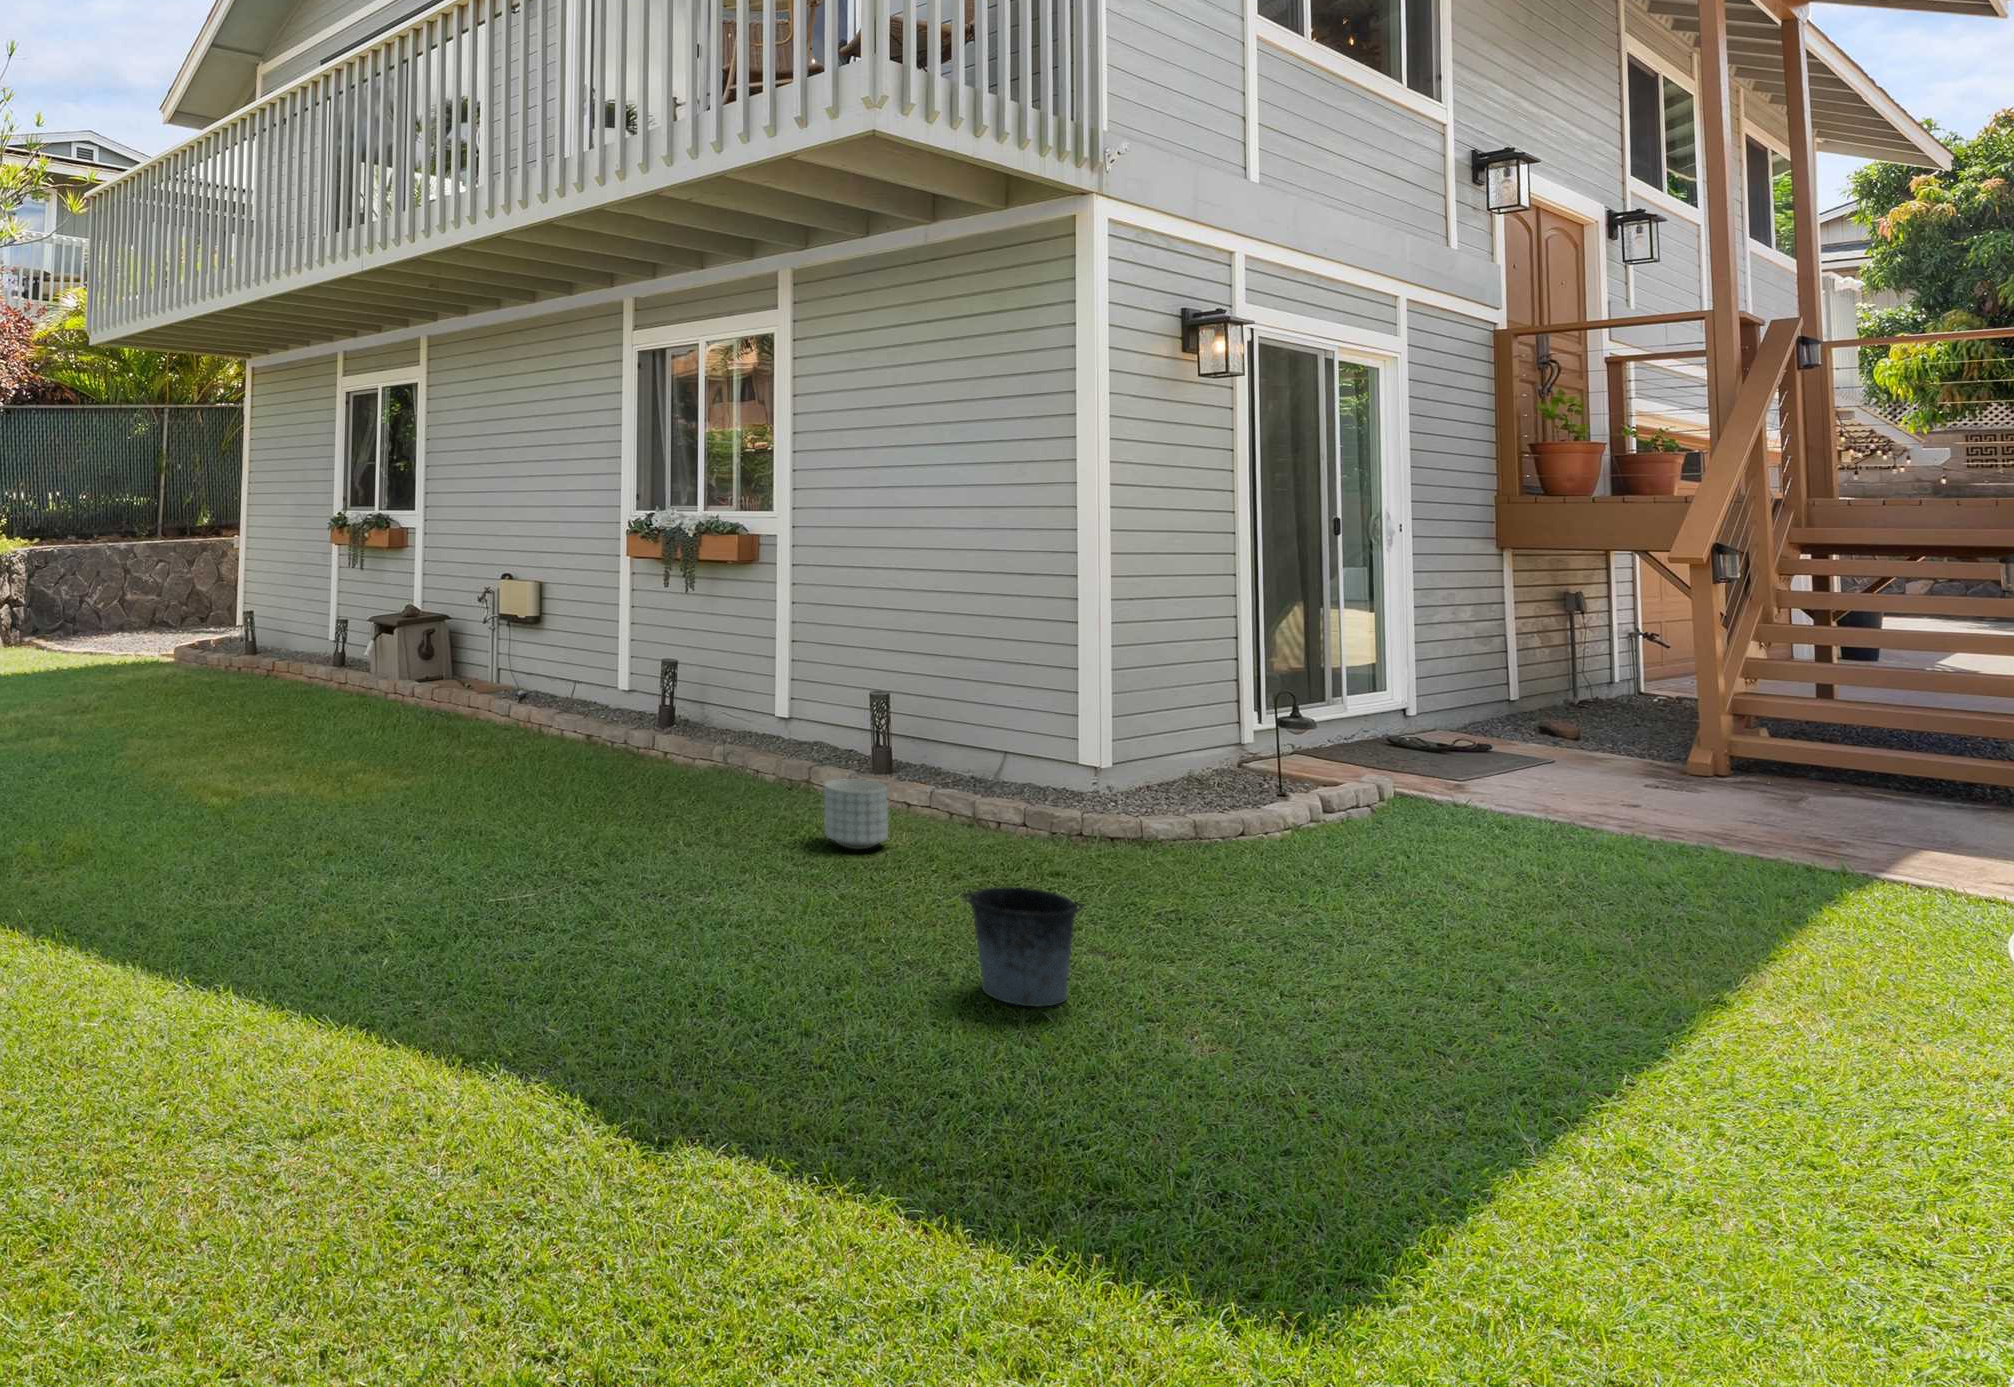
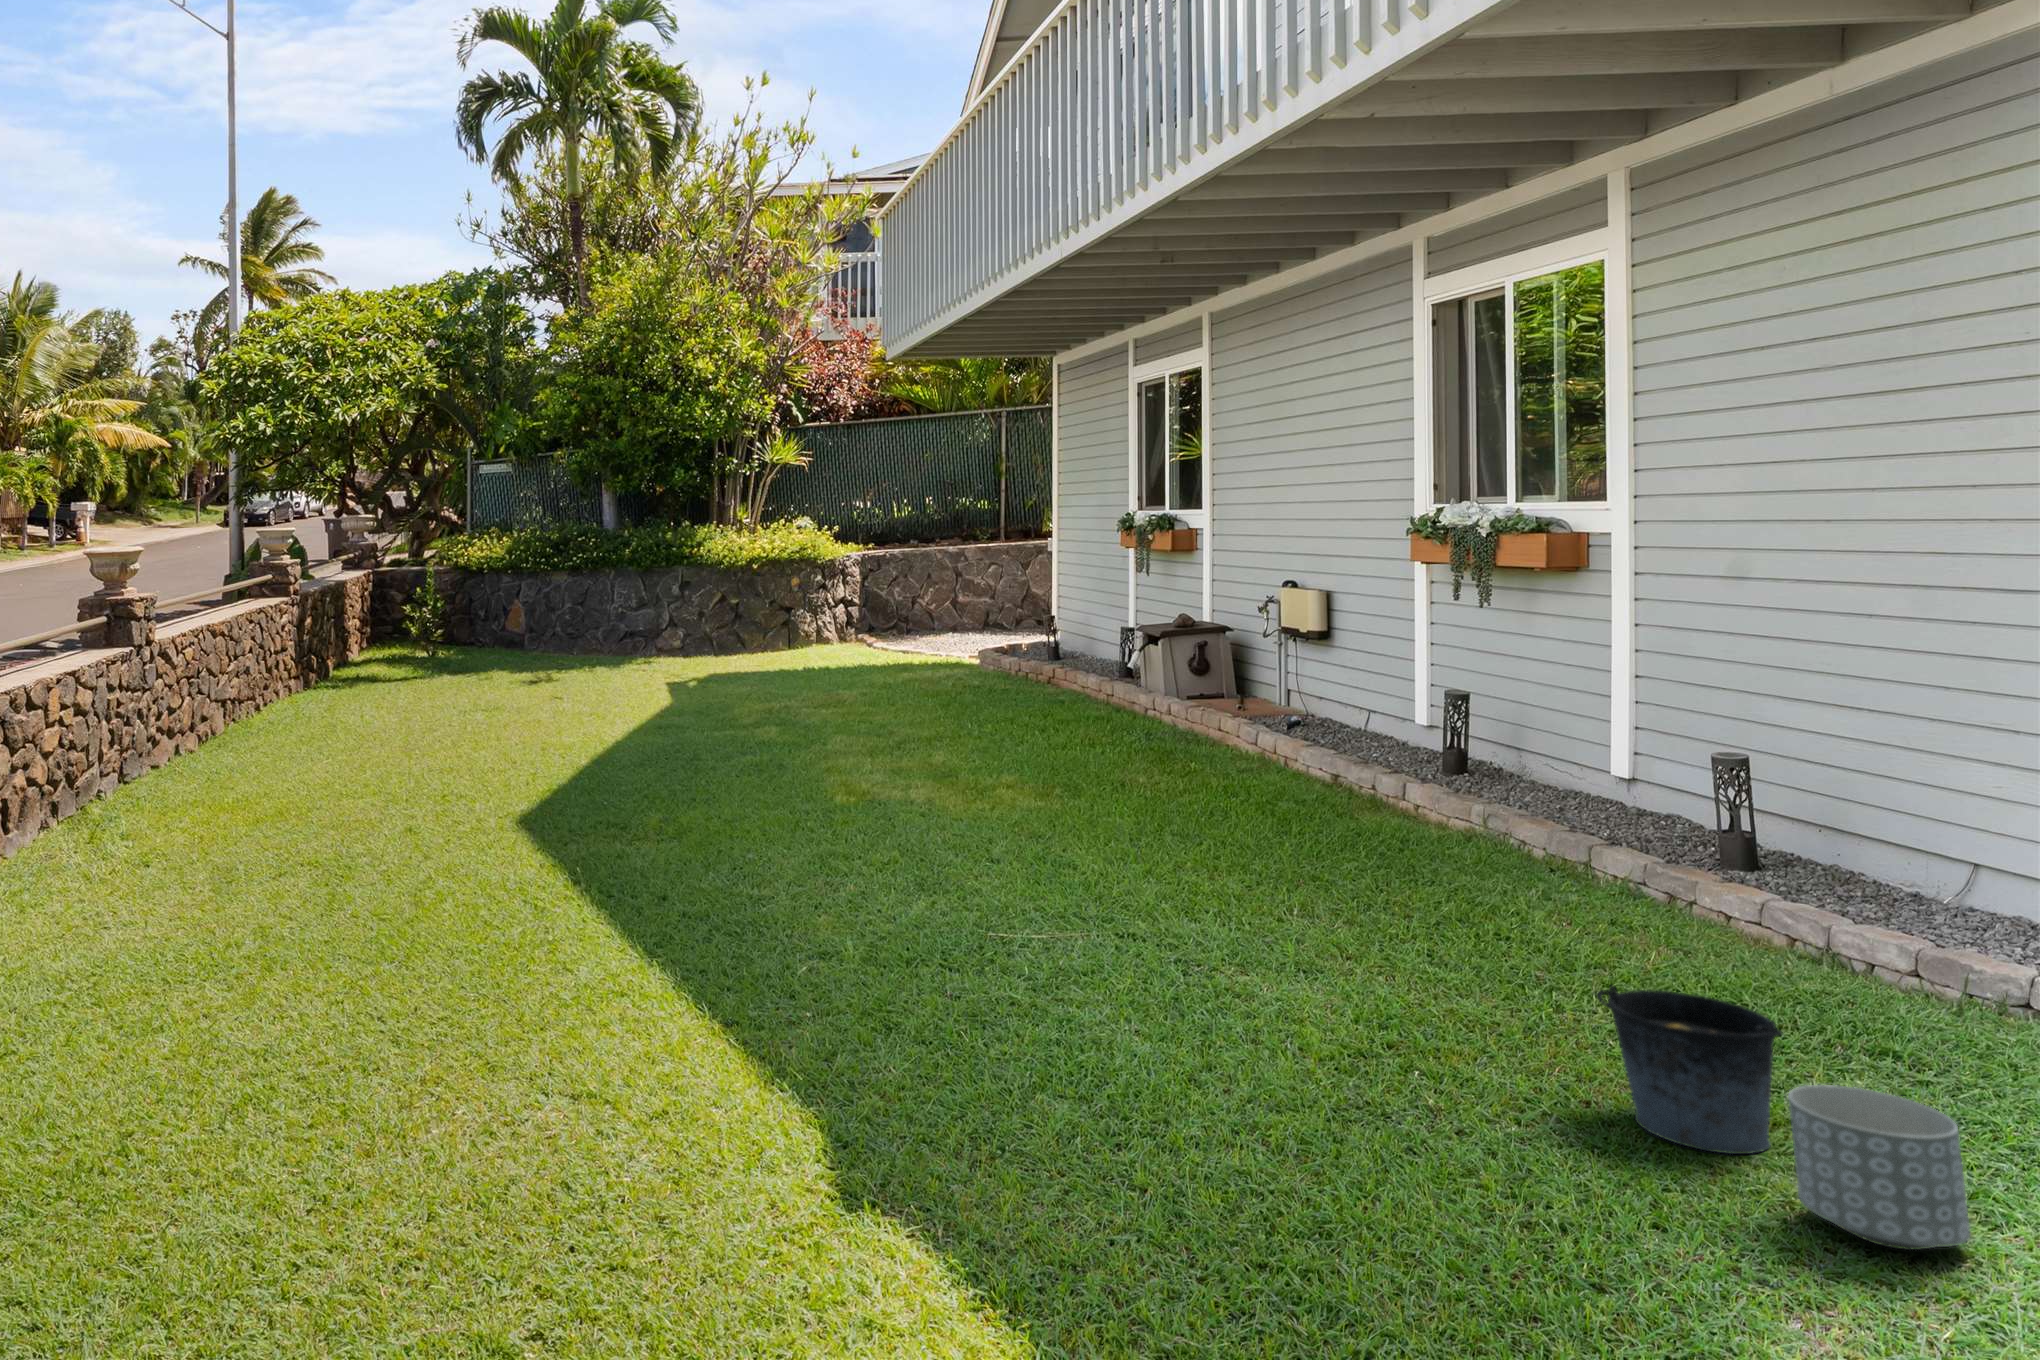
planter: present [824,779,888,849] -> present [1788,1085,1971,1250]

